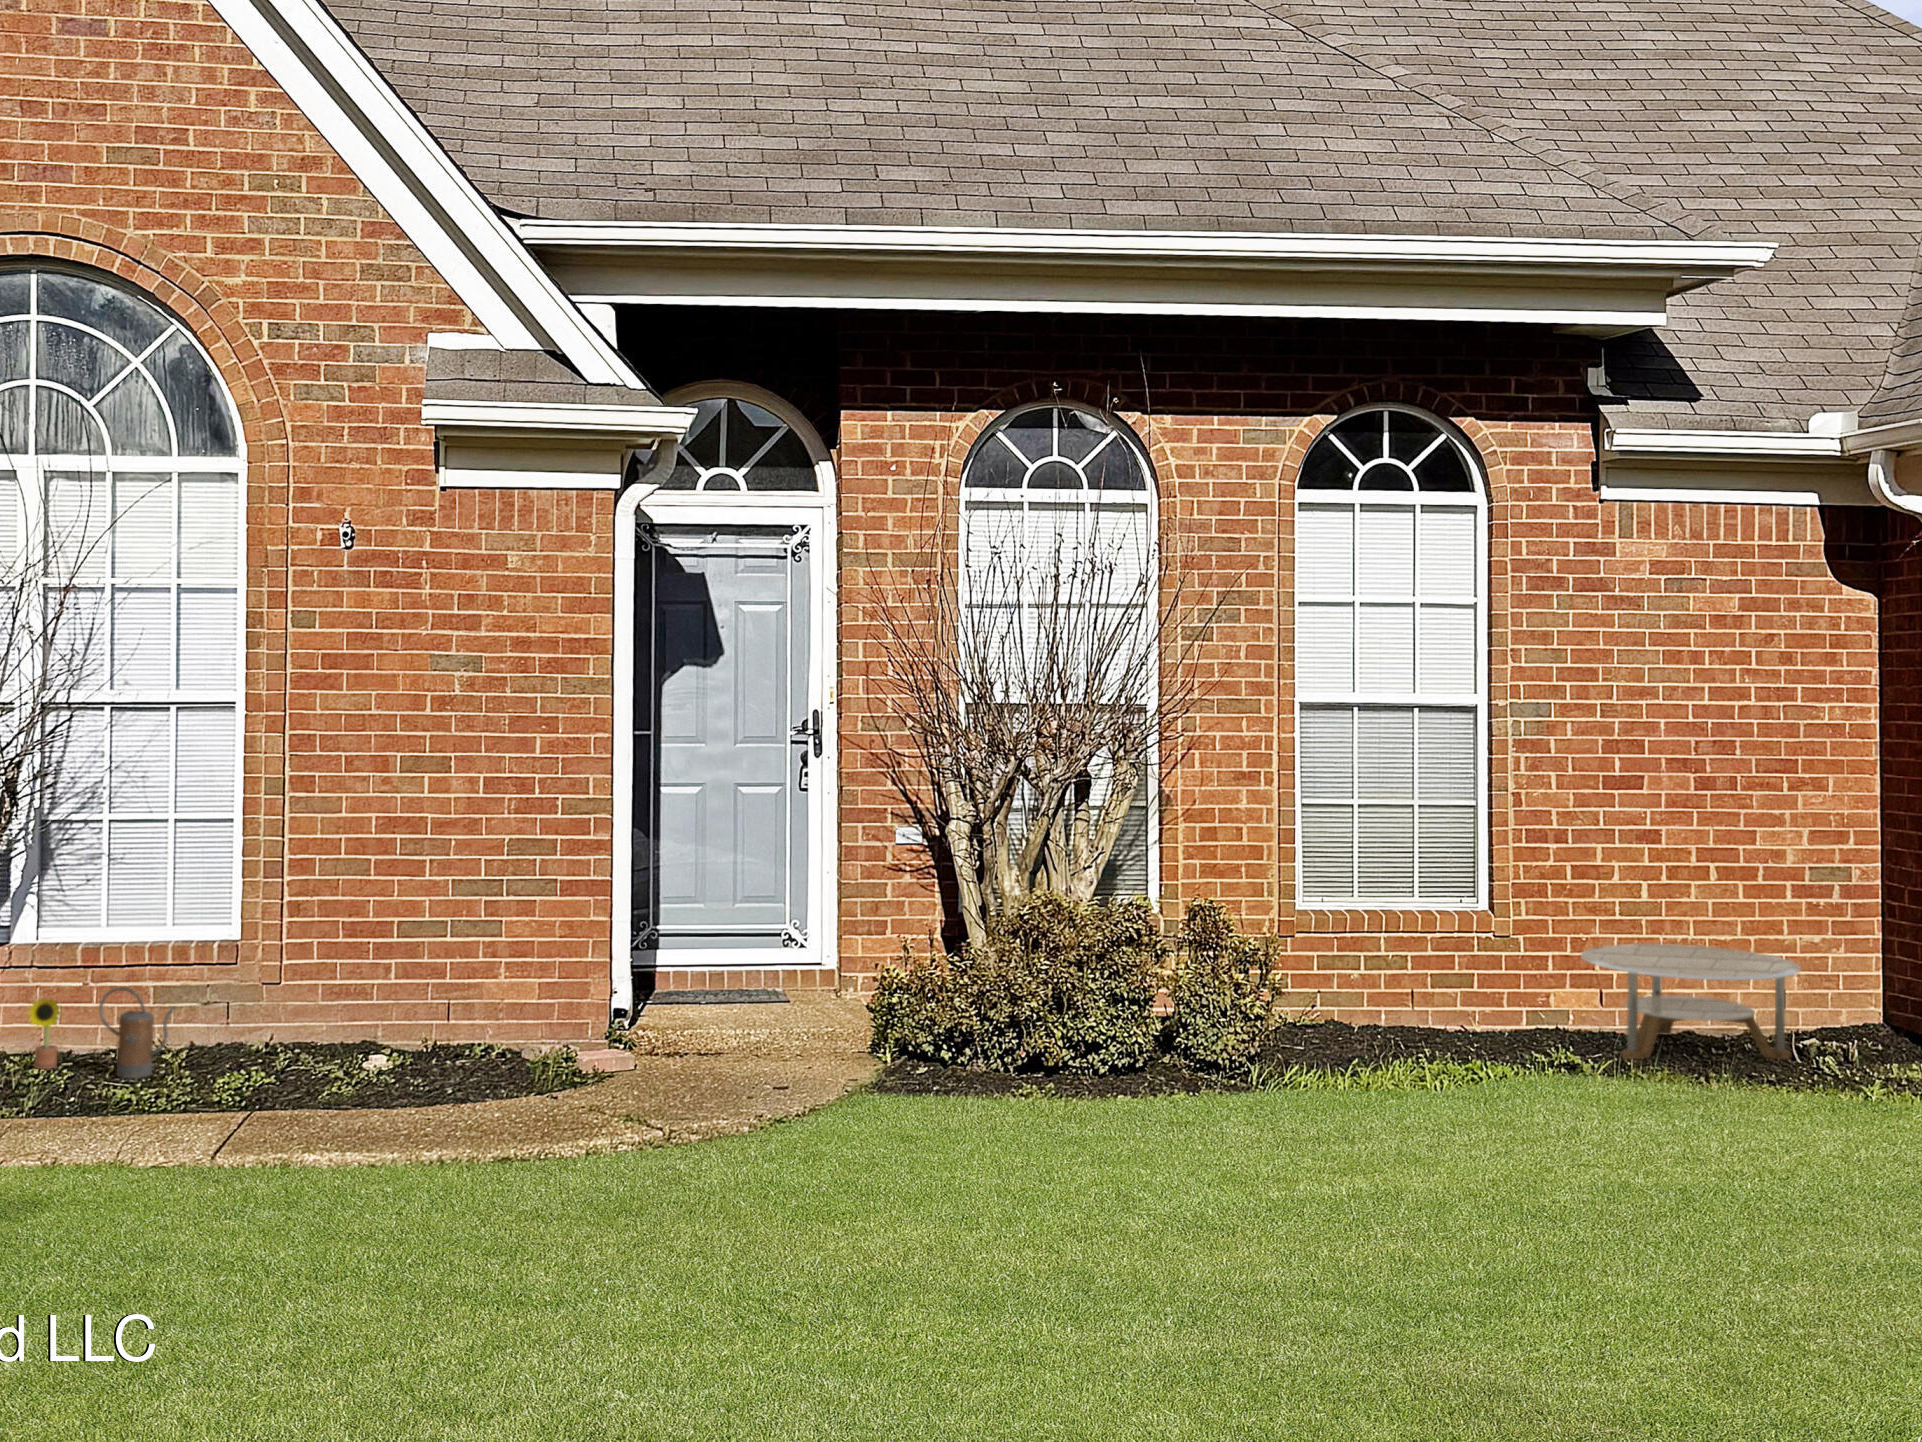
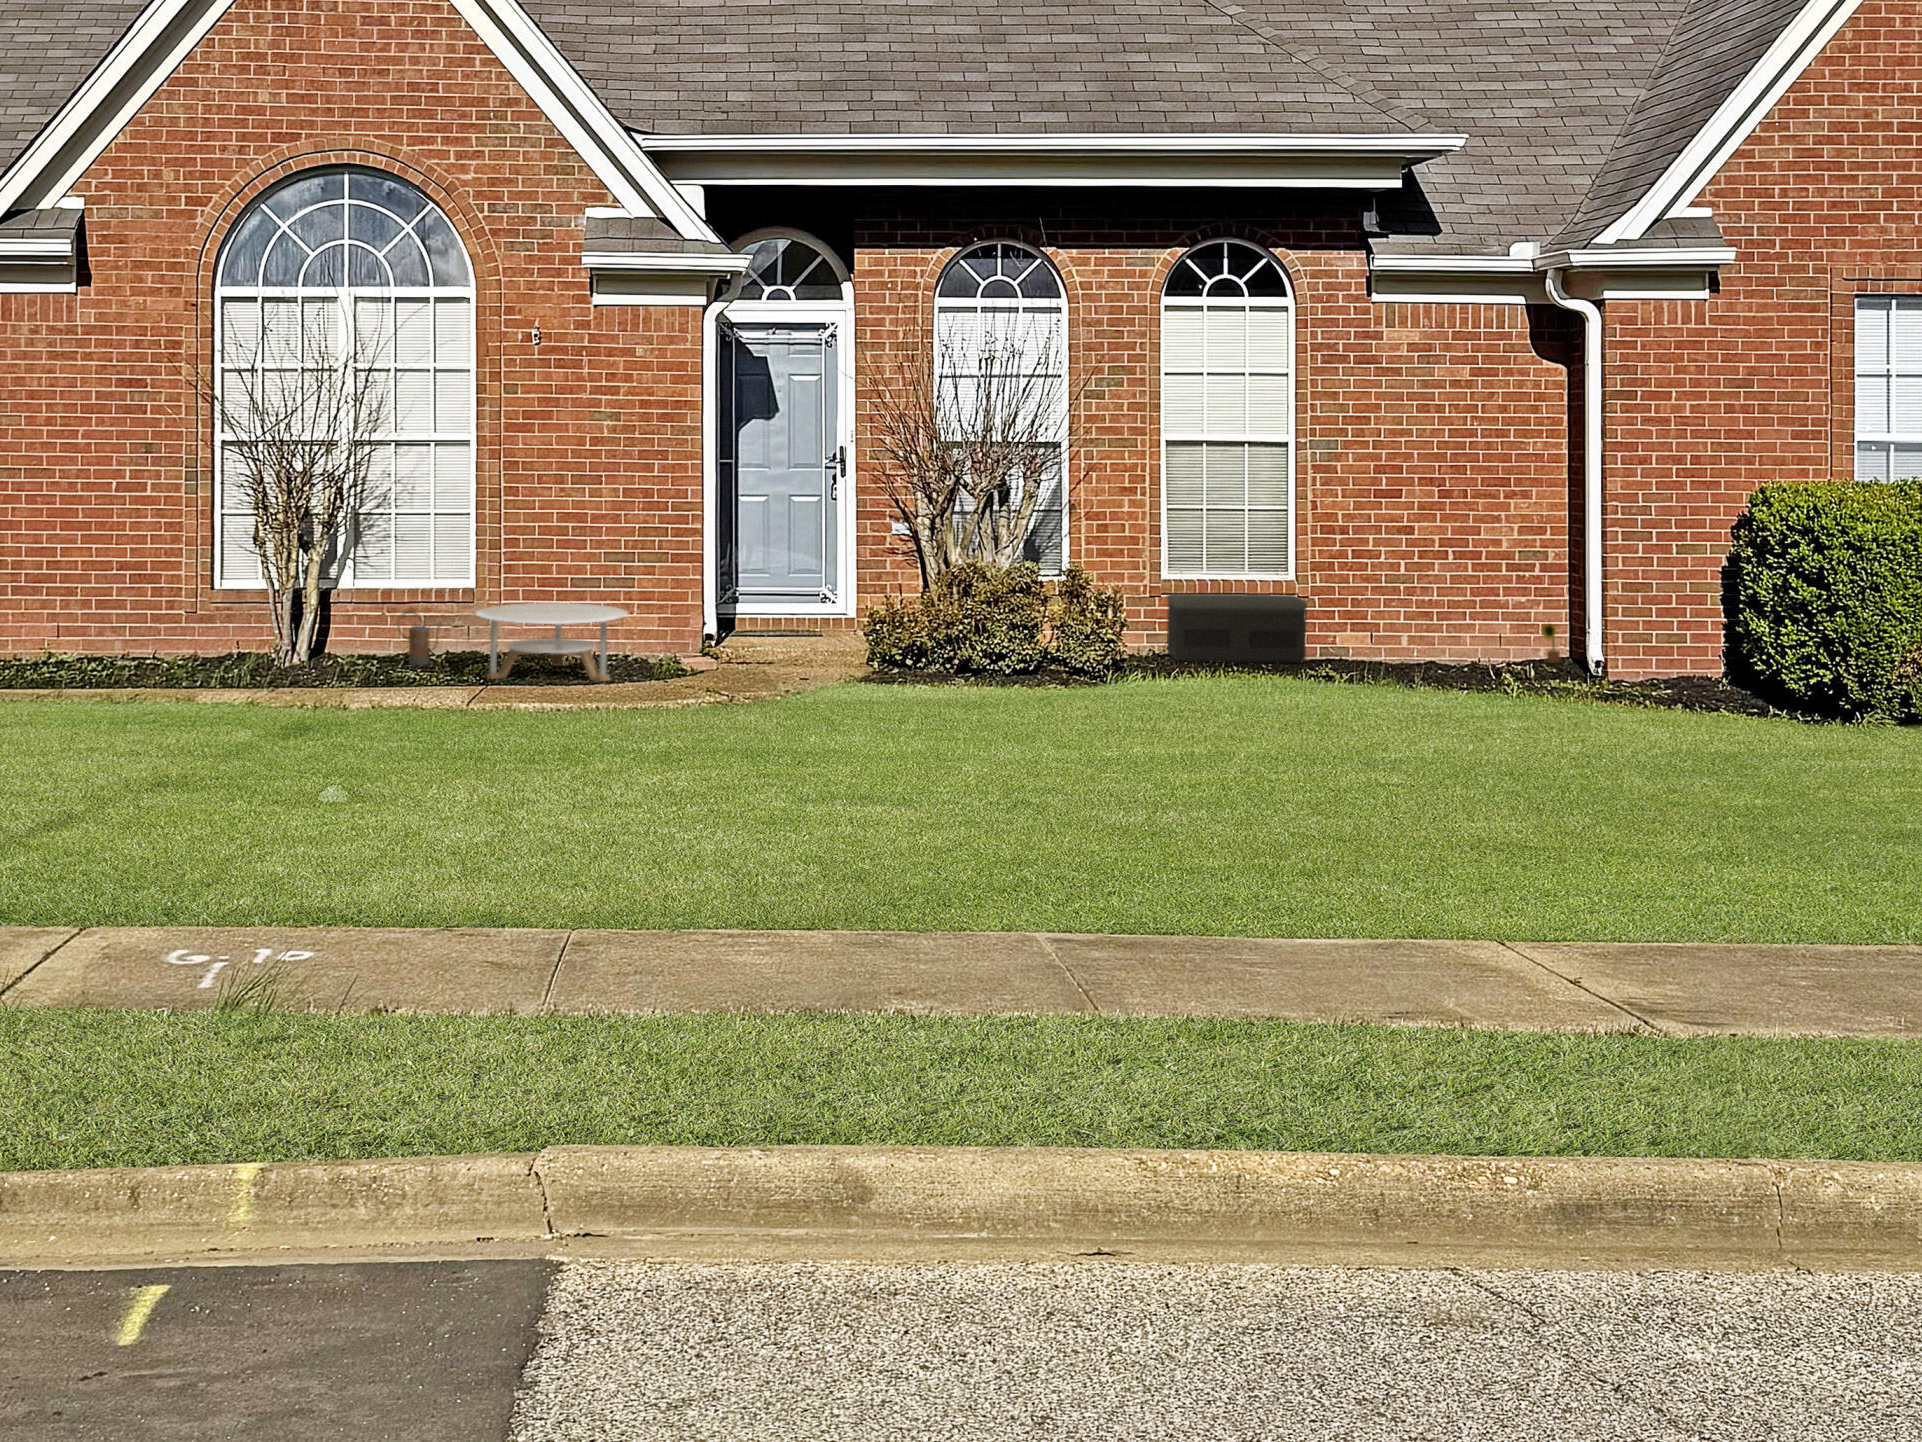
storage bench: none [1308,935,1523,1044] -> present [1167,593,1307,664]
round table: present [1581,944,1801,1059] -> present [476,603,628,681]
decorative plant: present [28,998,61,1069] -> present [1541,624,1560,663]

